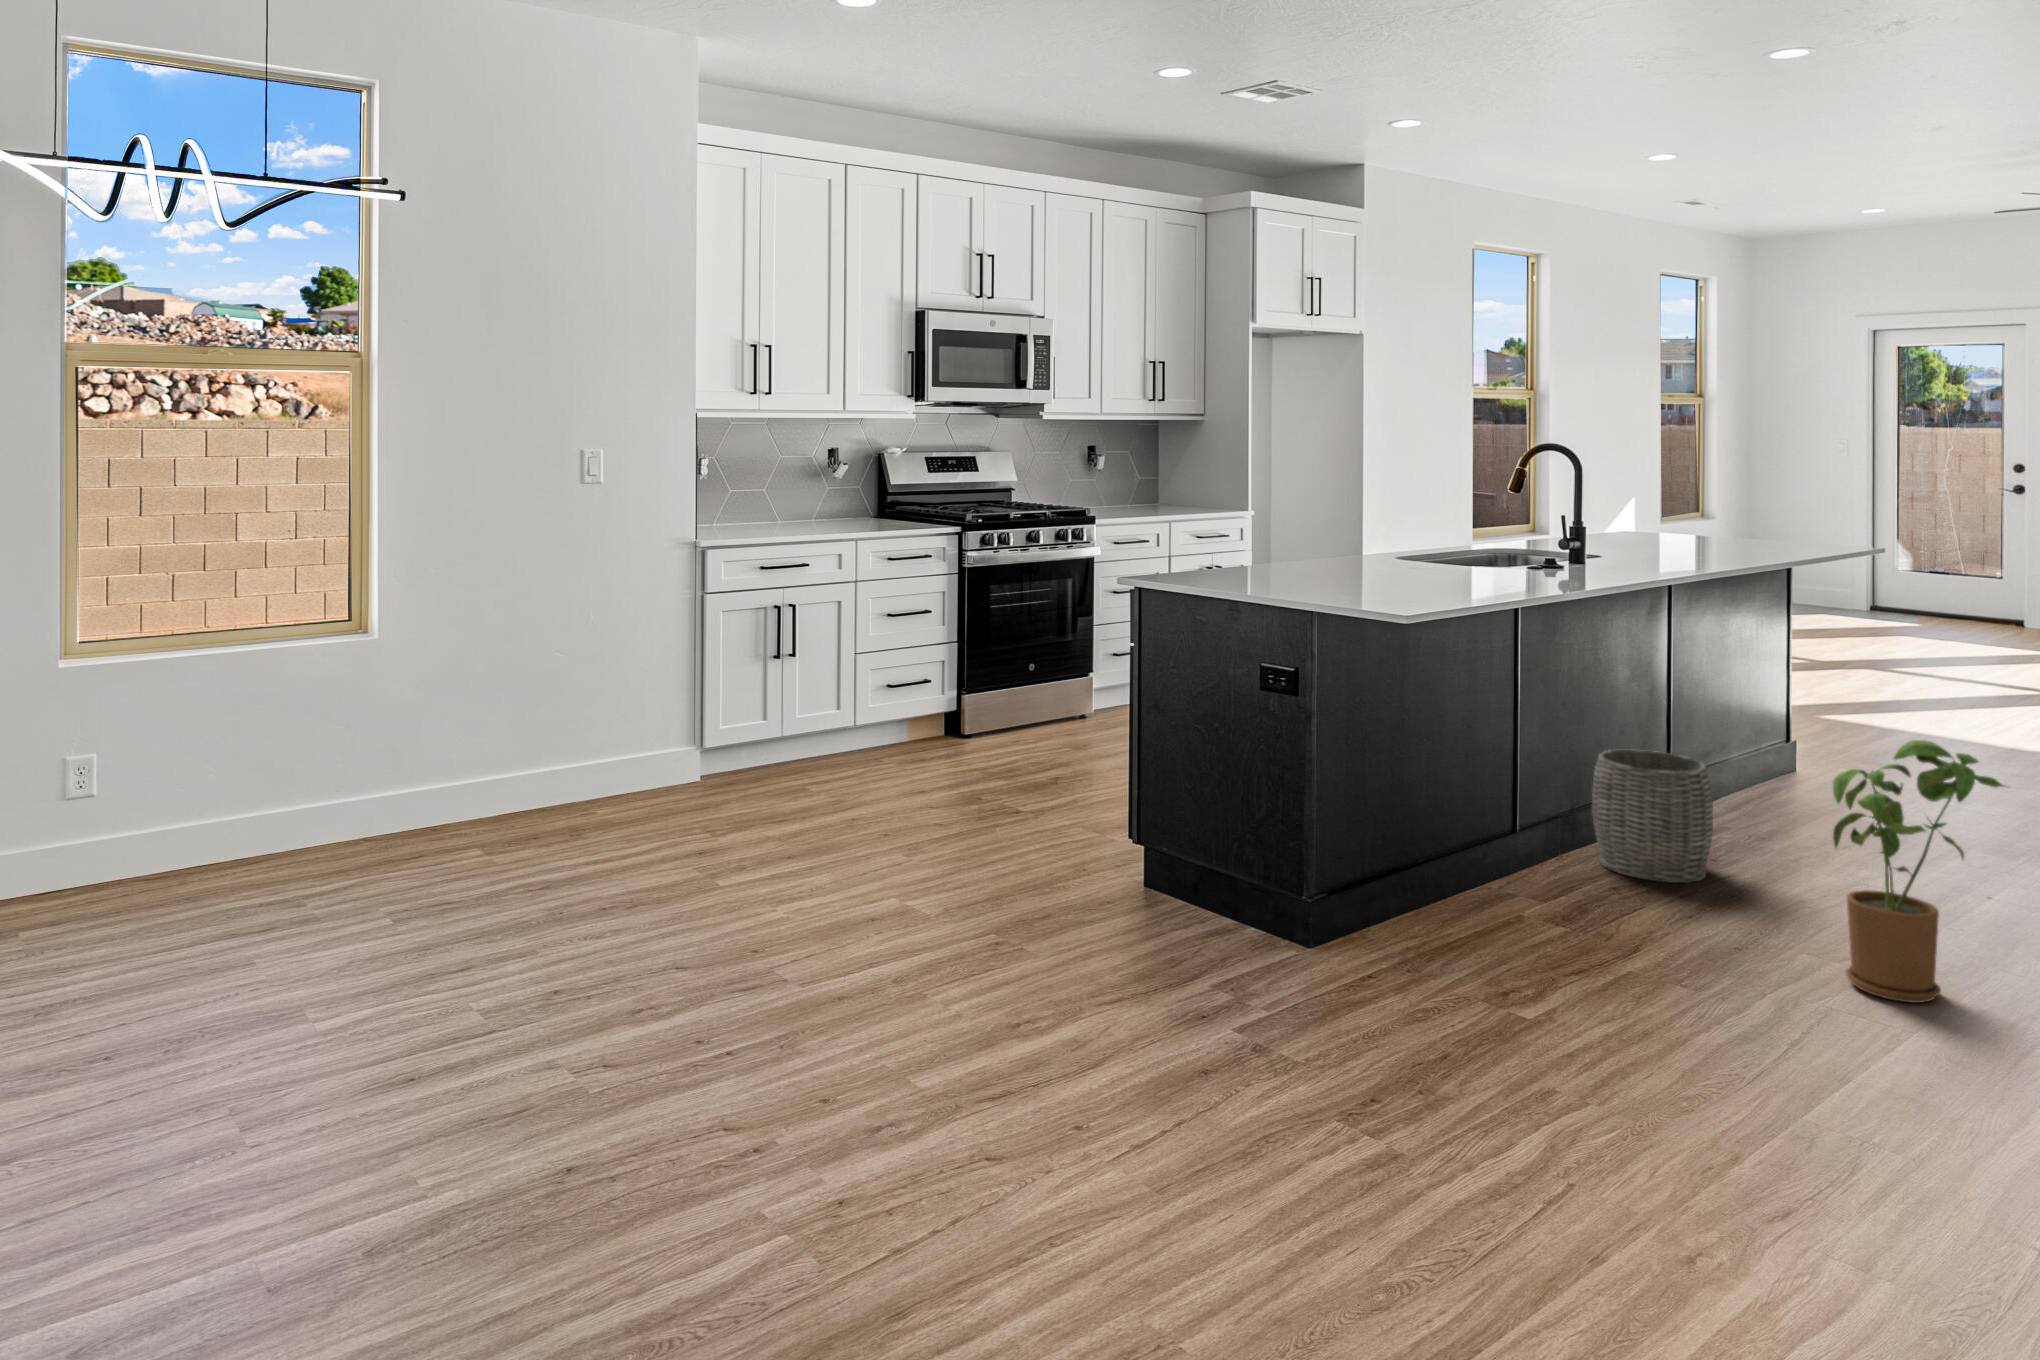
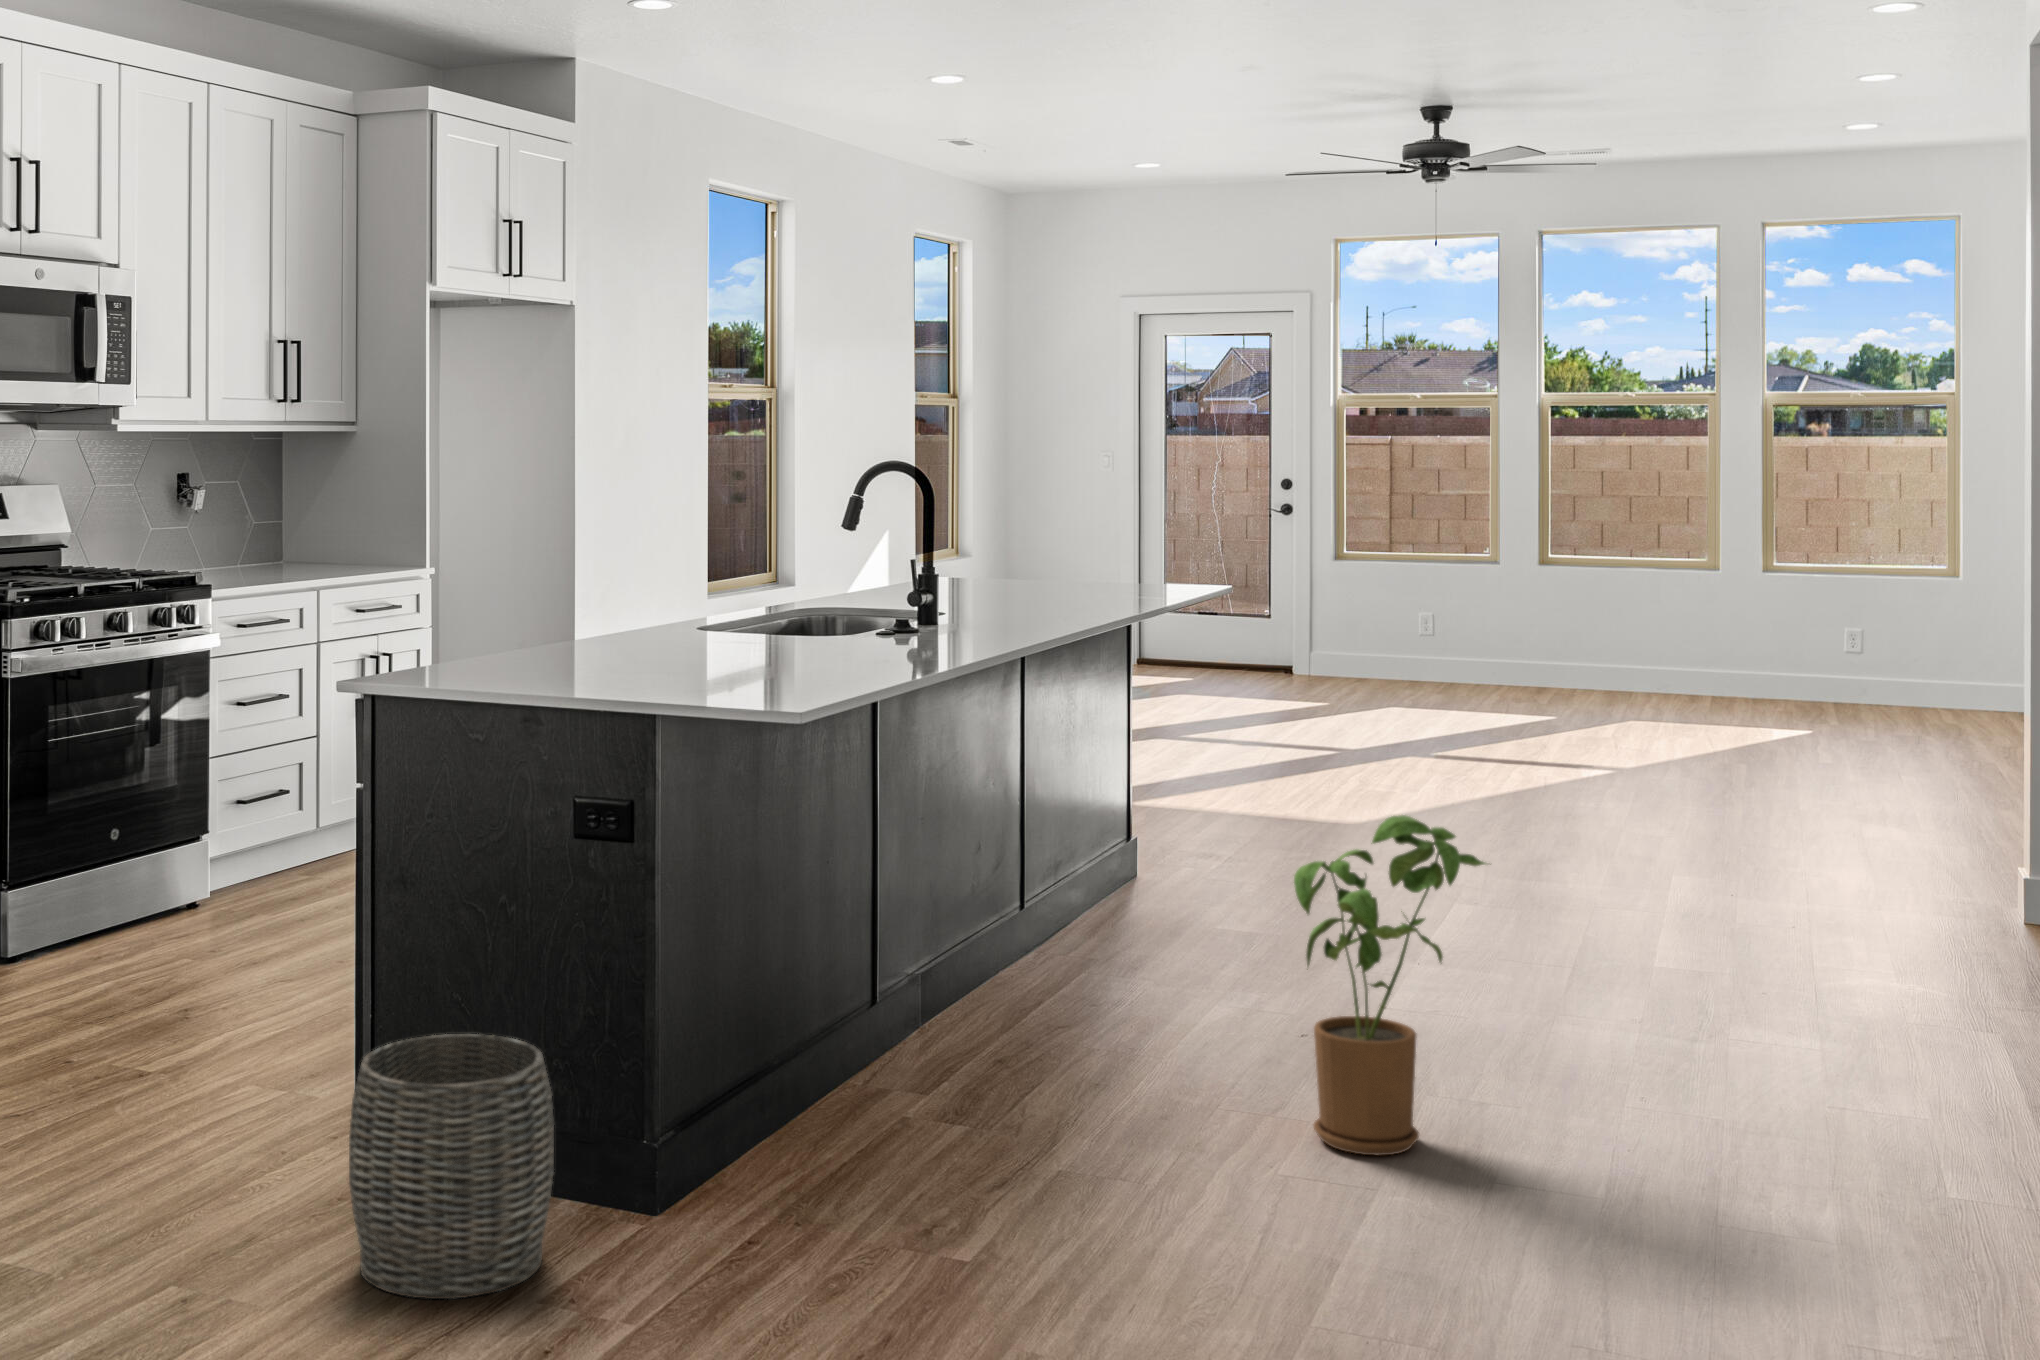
woven basket: present [1592,750,1713,883] -> present [349,1034,554,1299]

